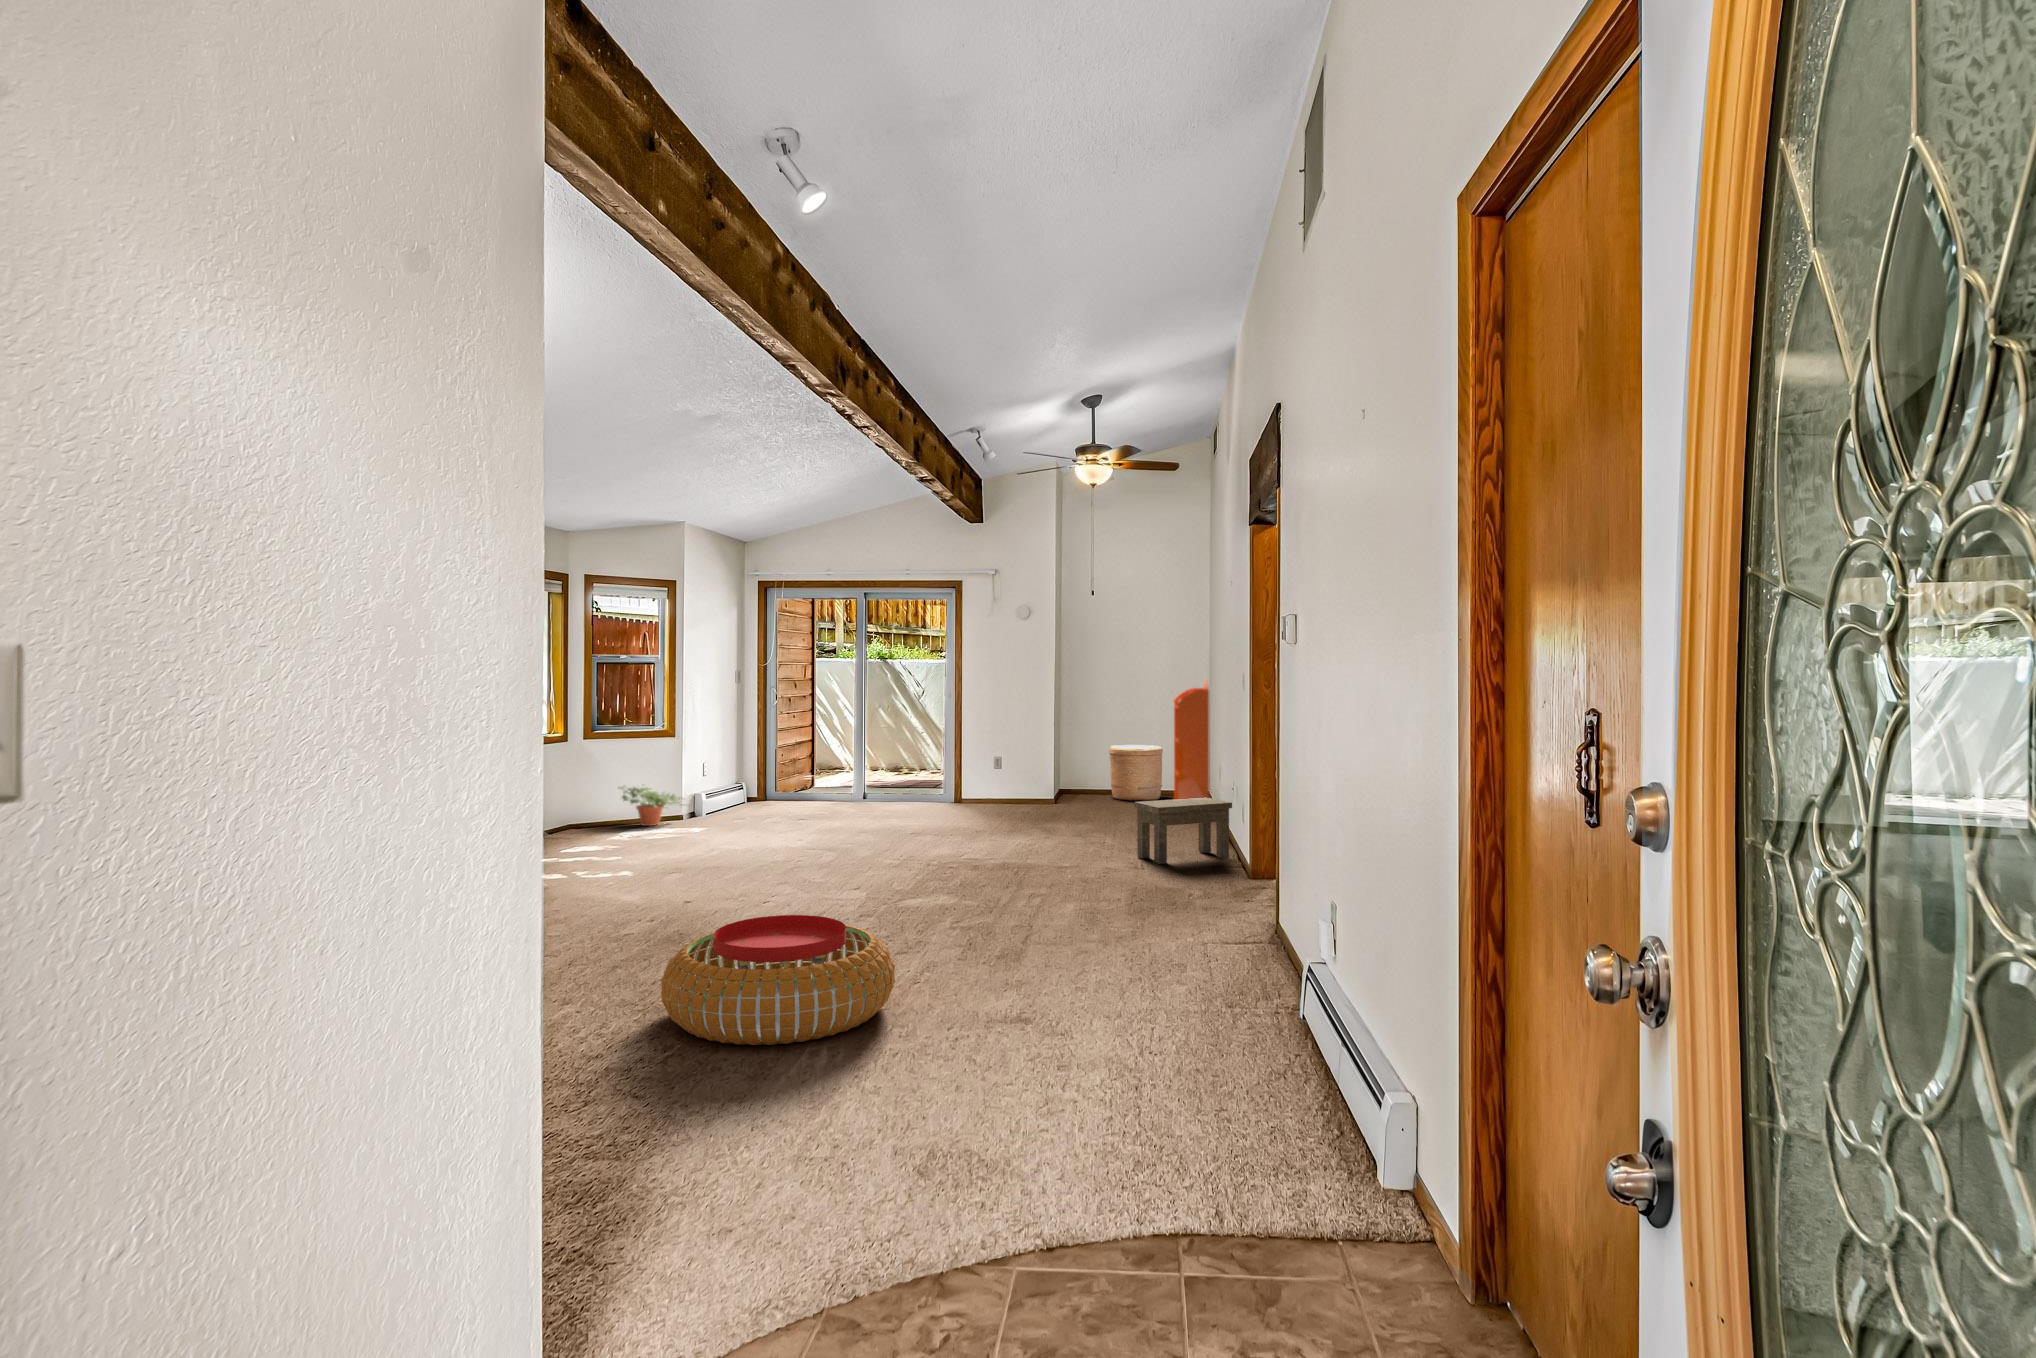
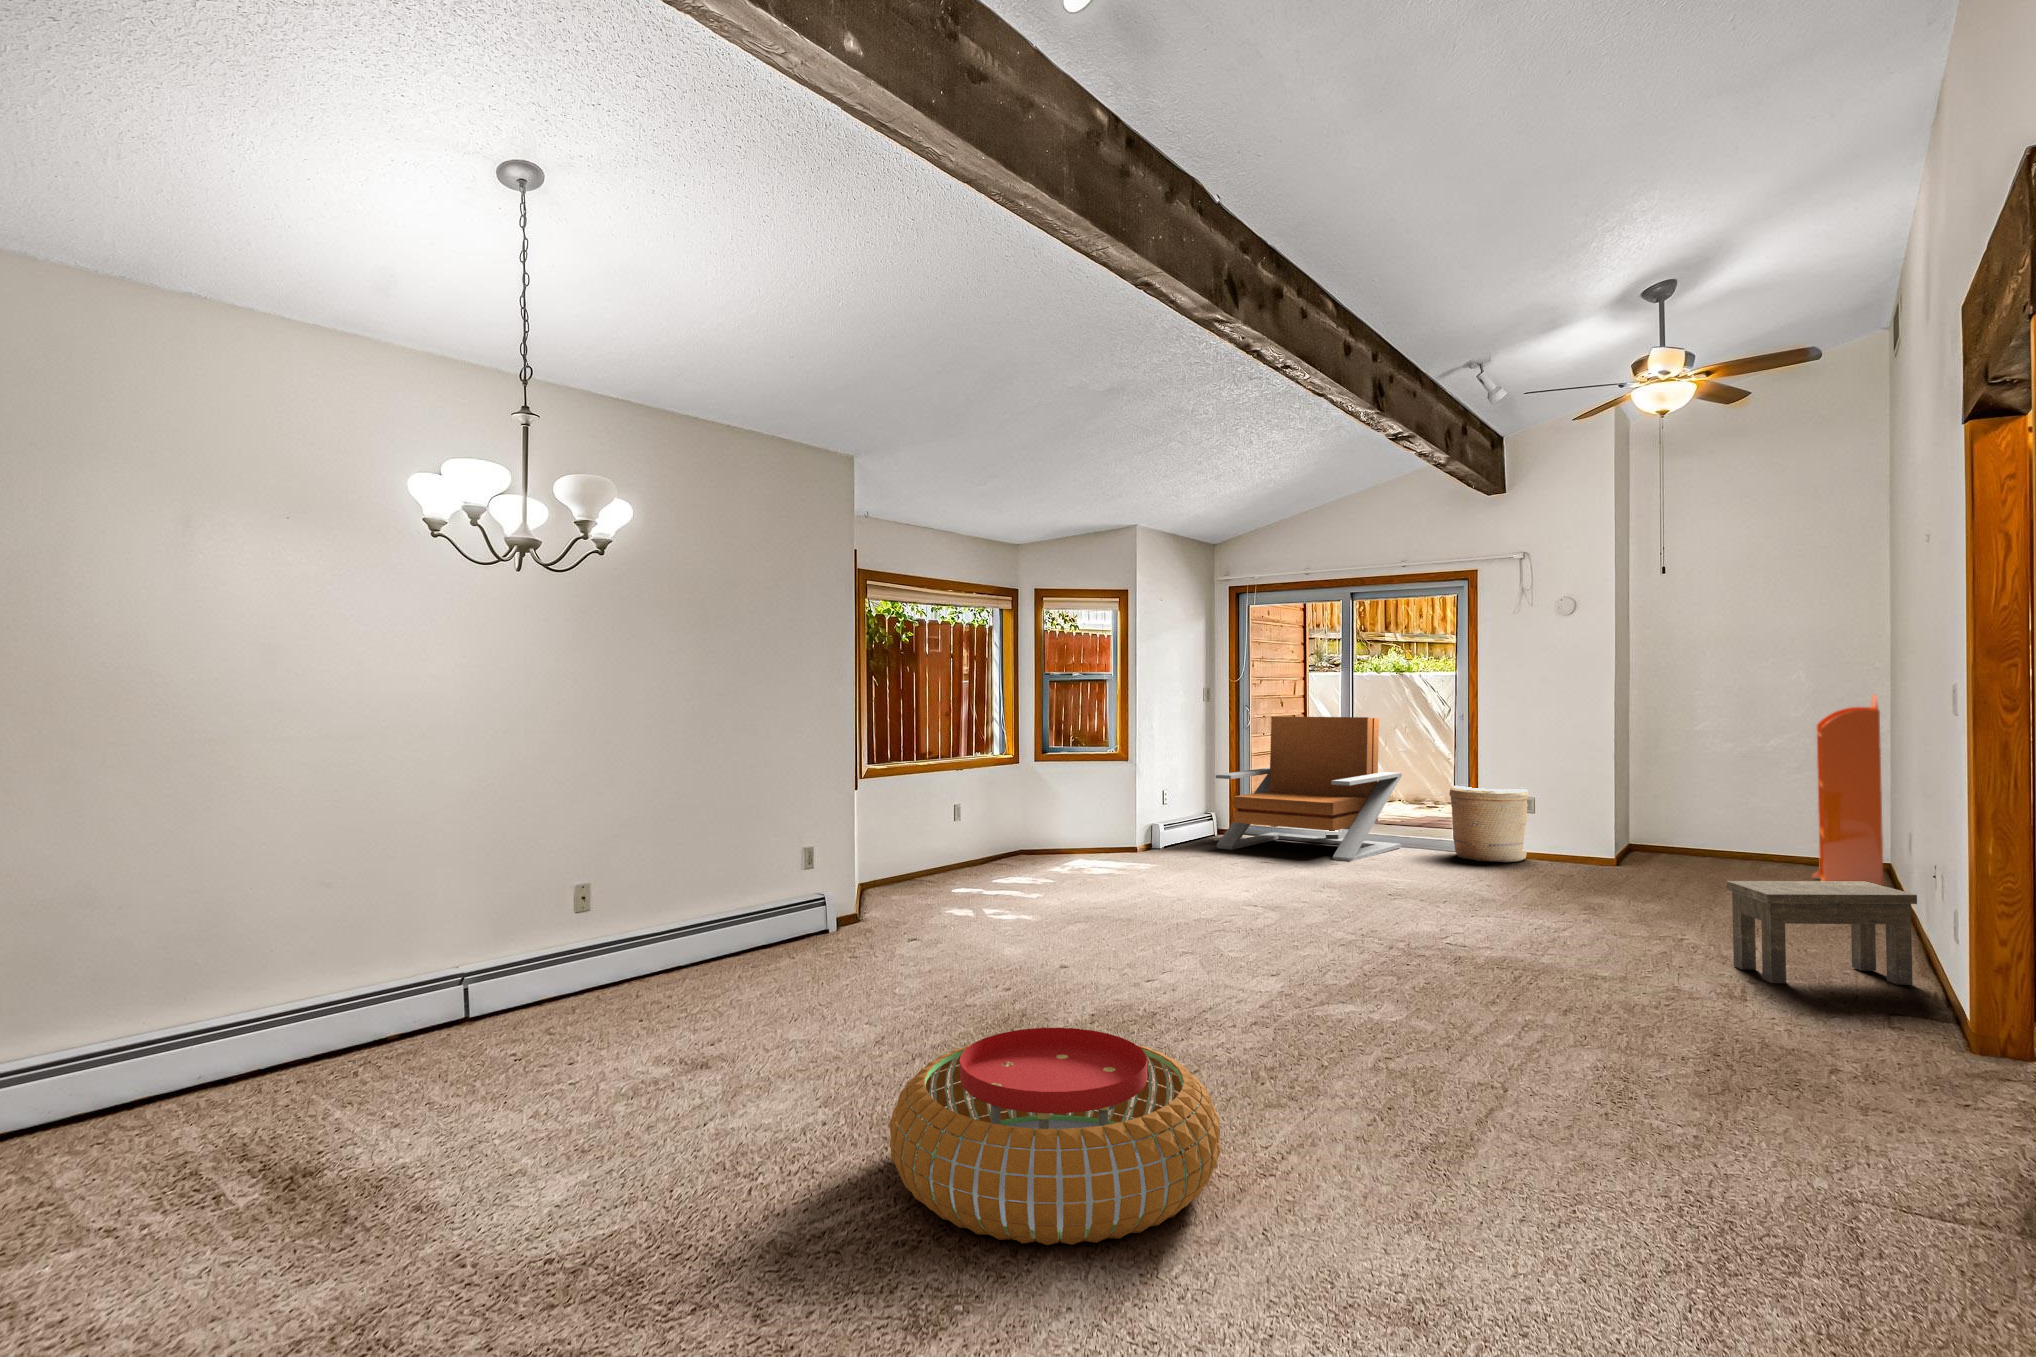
lounge chair: none [751,696,901,814] -> present [1216,716,1402,861]
woven basket: present [1109,745,1163,801] -> present [1449,785,1528,862]
potted plant: present [620,787,684,826] -> none [1066,813,1140,859]

